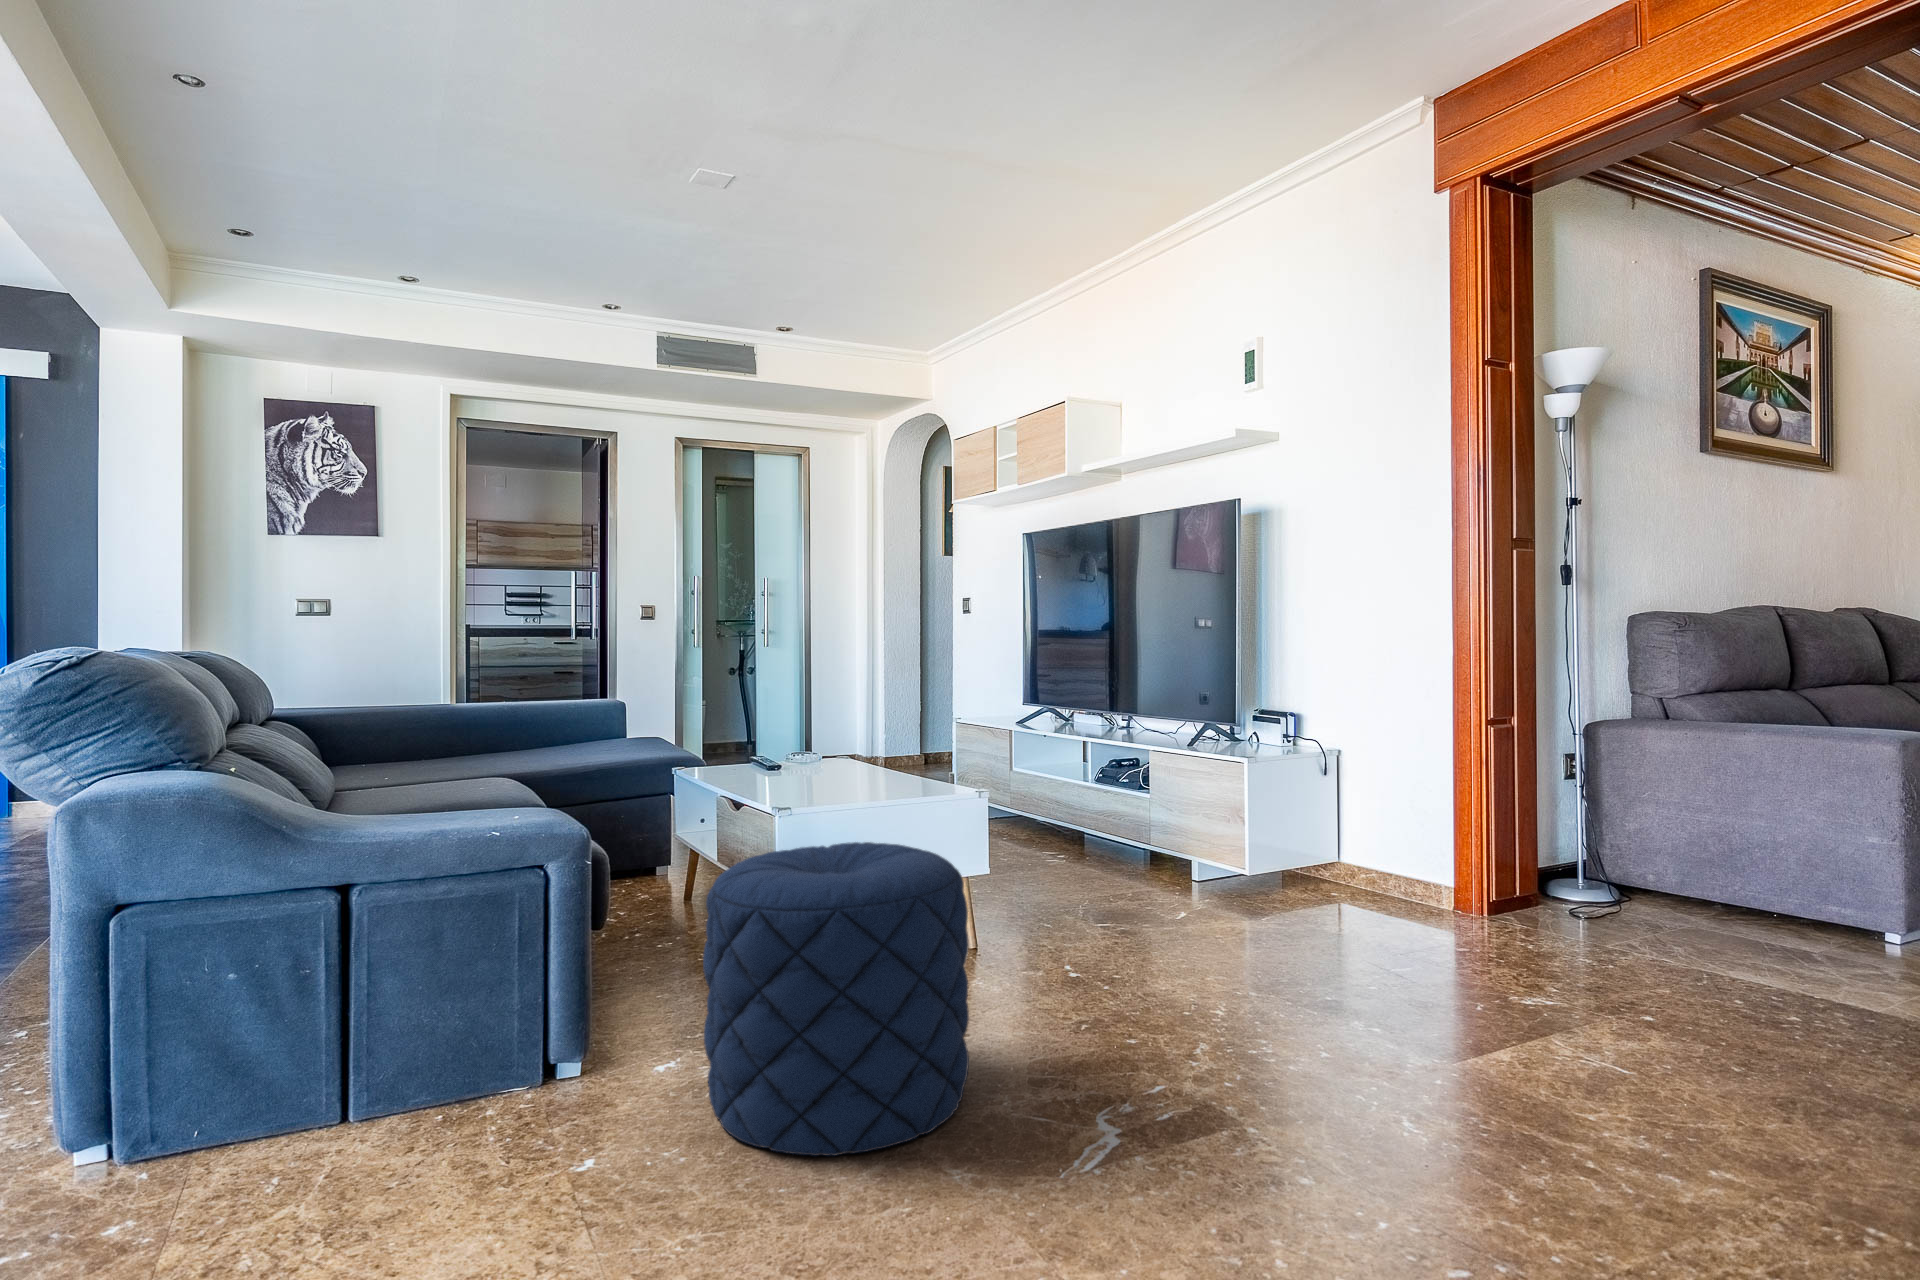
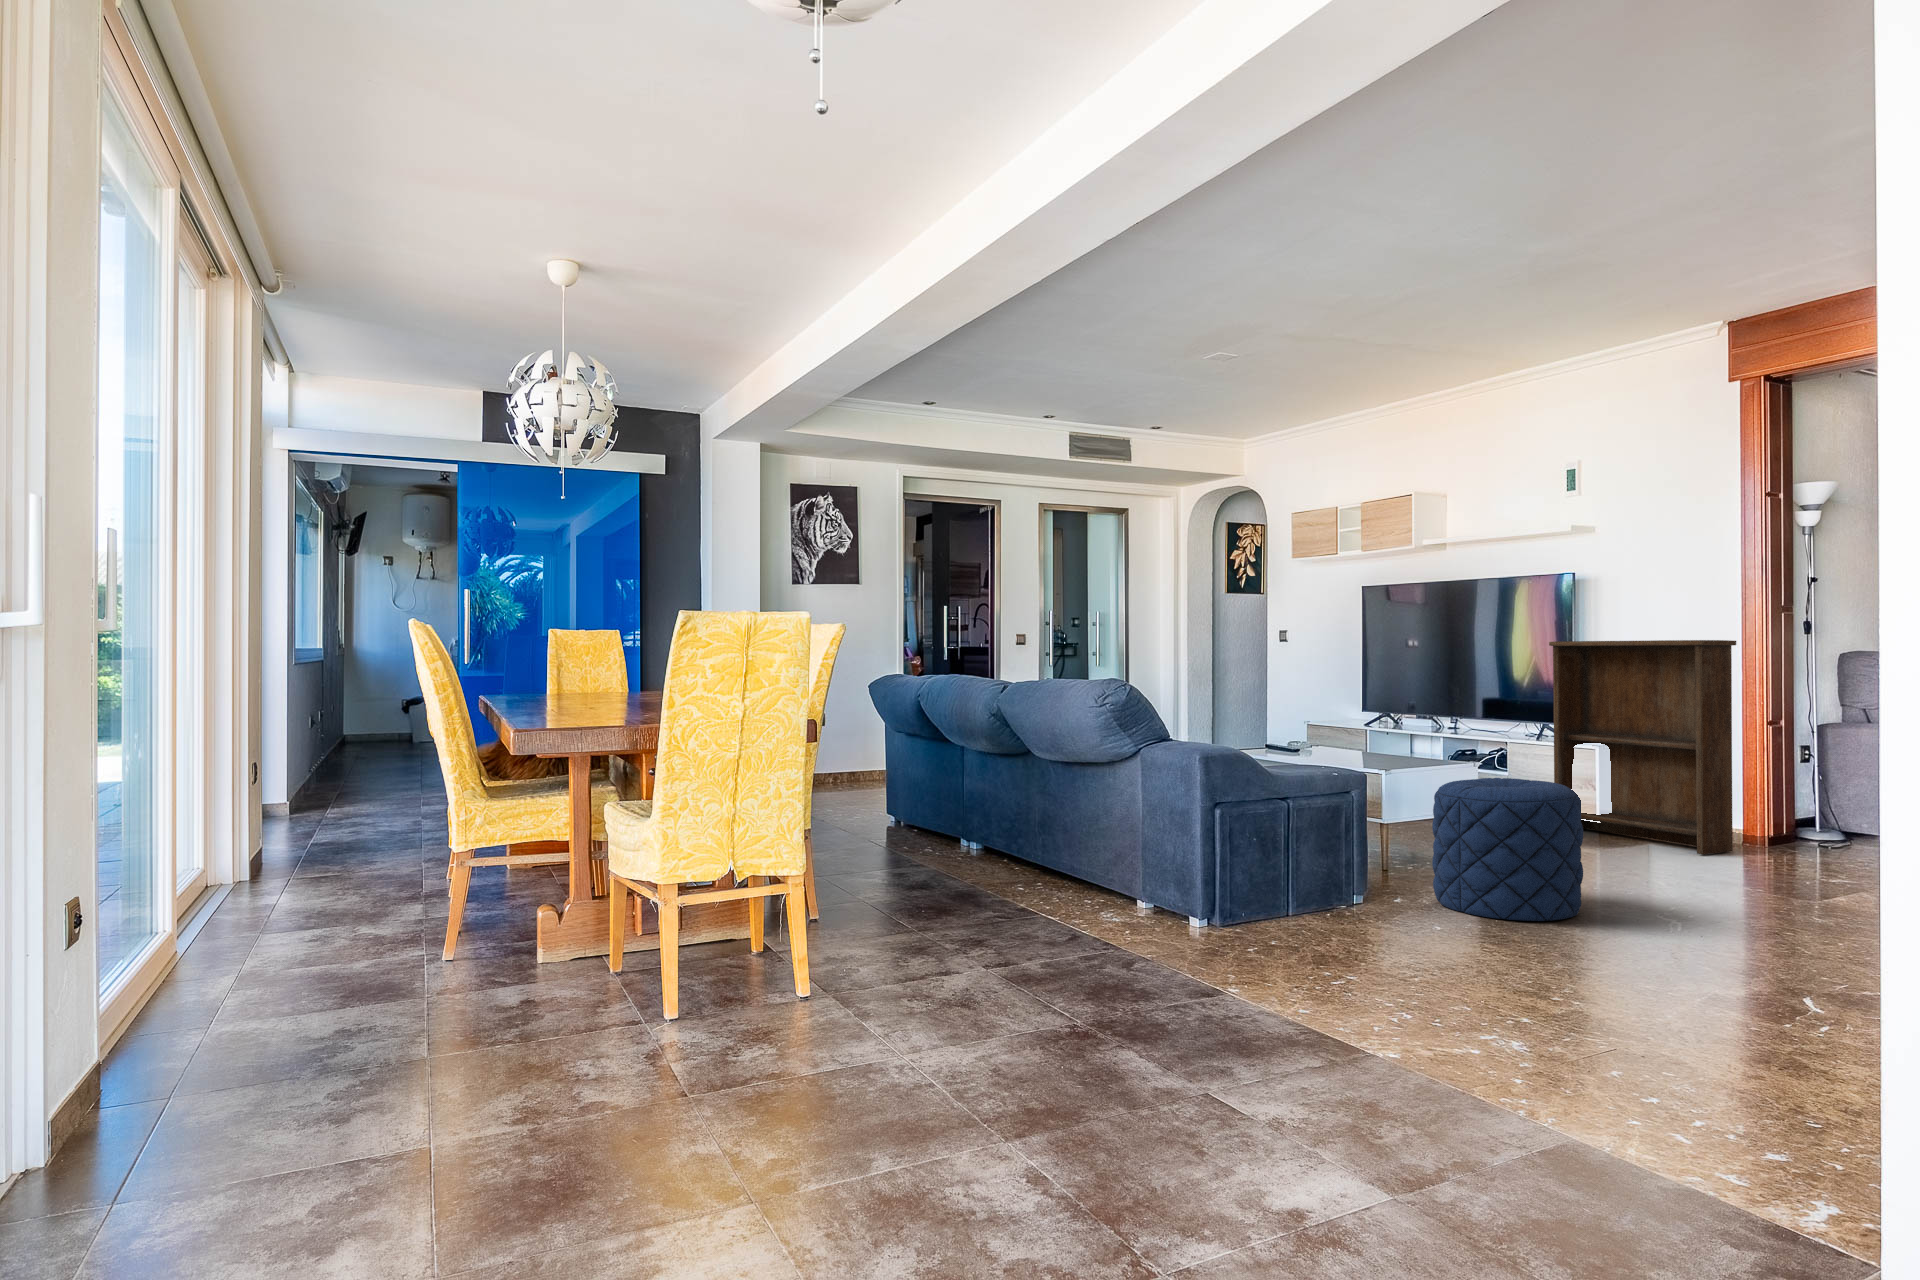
bookshelf: none [1190,593,1426,937] -> present [1549,640,1736,855]

